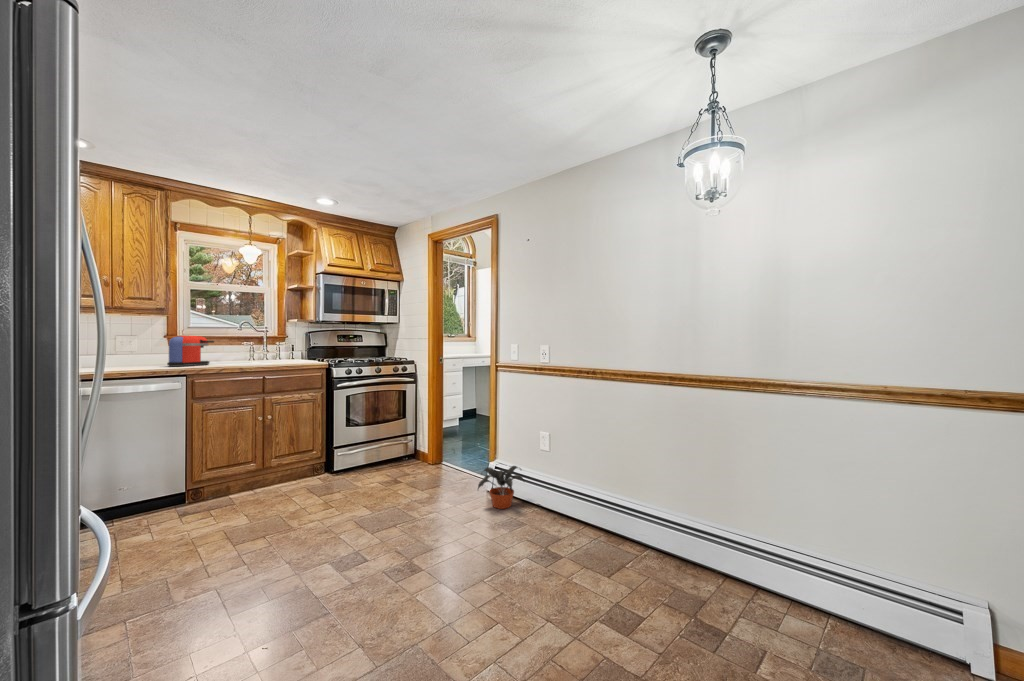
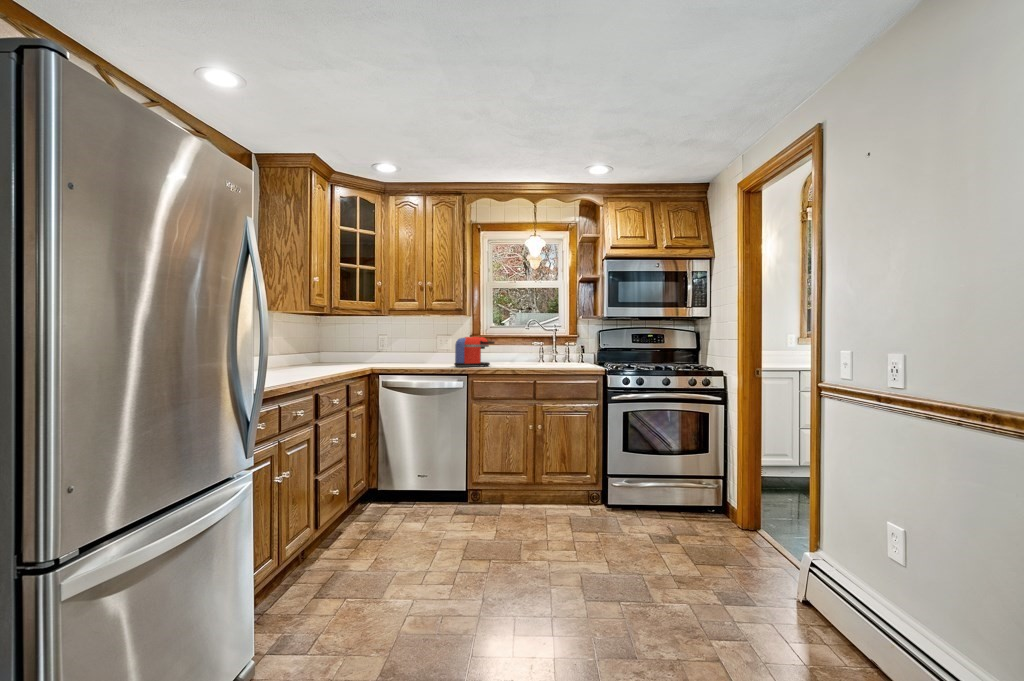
potted plant: present [478,466,524,509] -> none [747,554,837,631]

